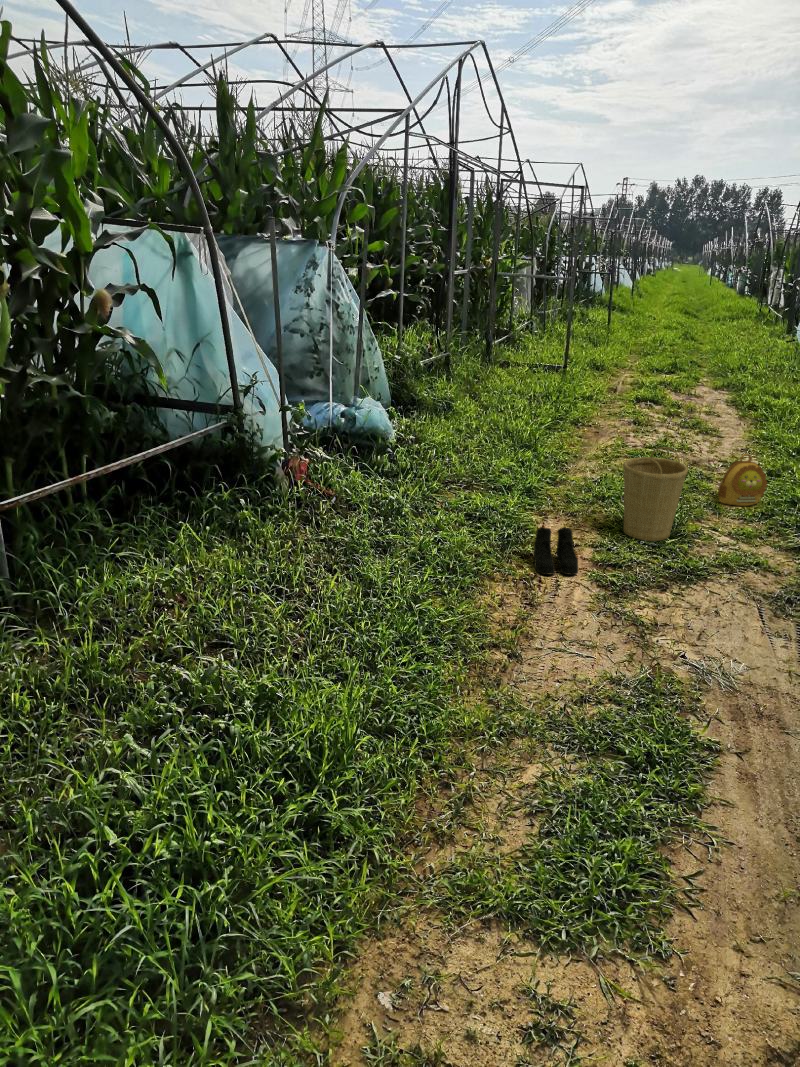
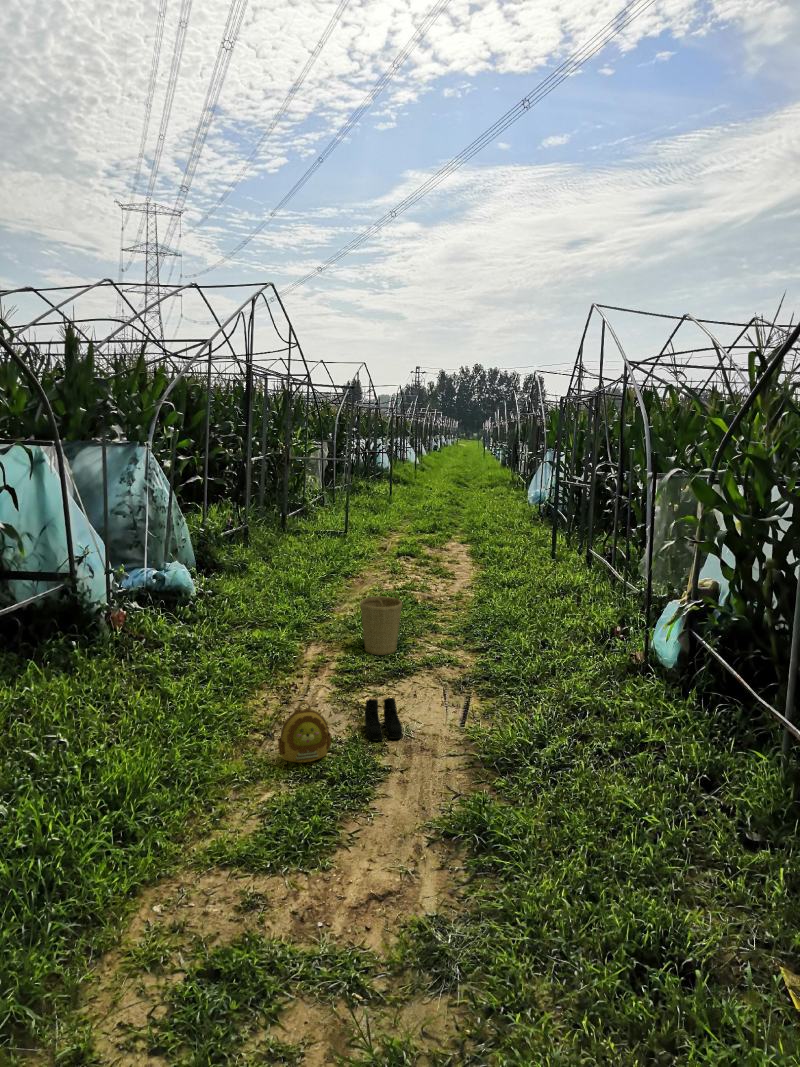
backpack: present [718,454,767,506] -> present [278,701,331,763]
boots: present [534,527,578,575] -> present [365,697,402,741]

